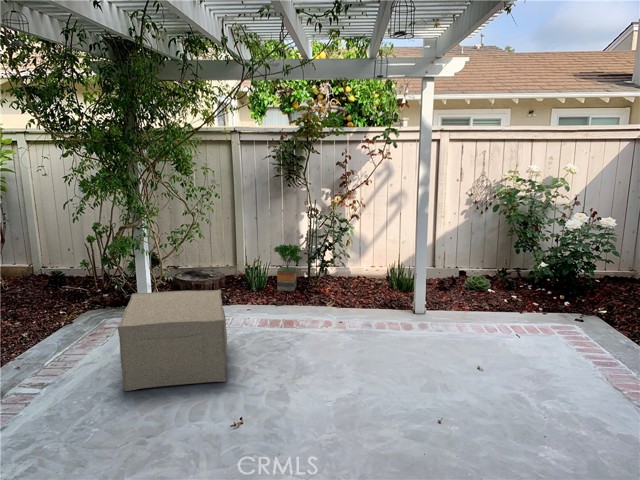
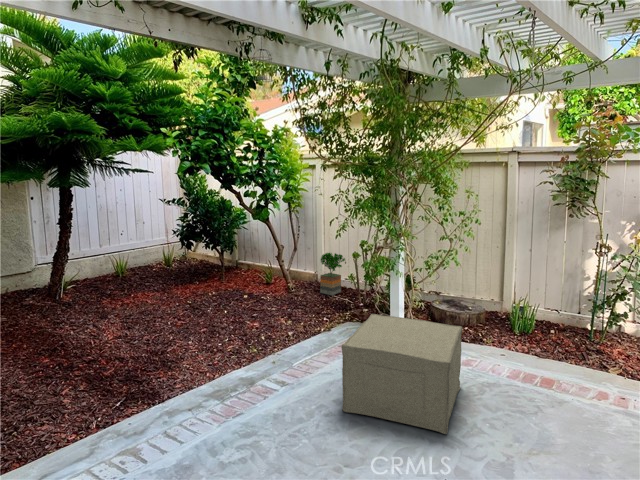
potted tree: present [274,244,303,291] -> present [320,253,345,295]

